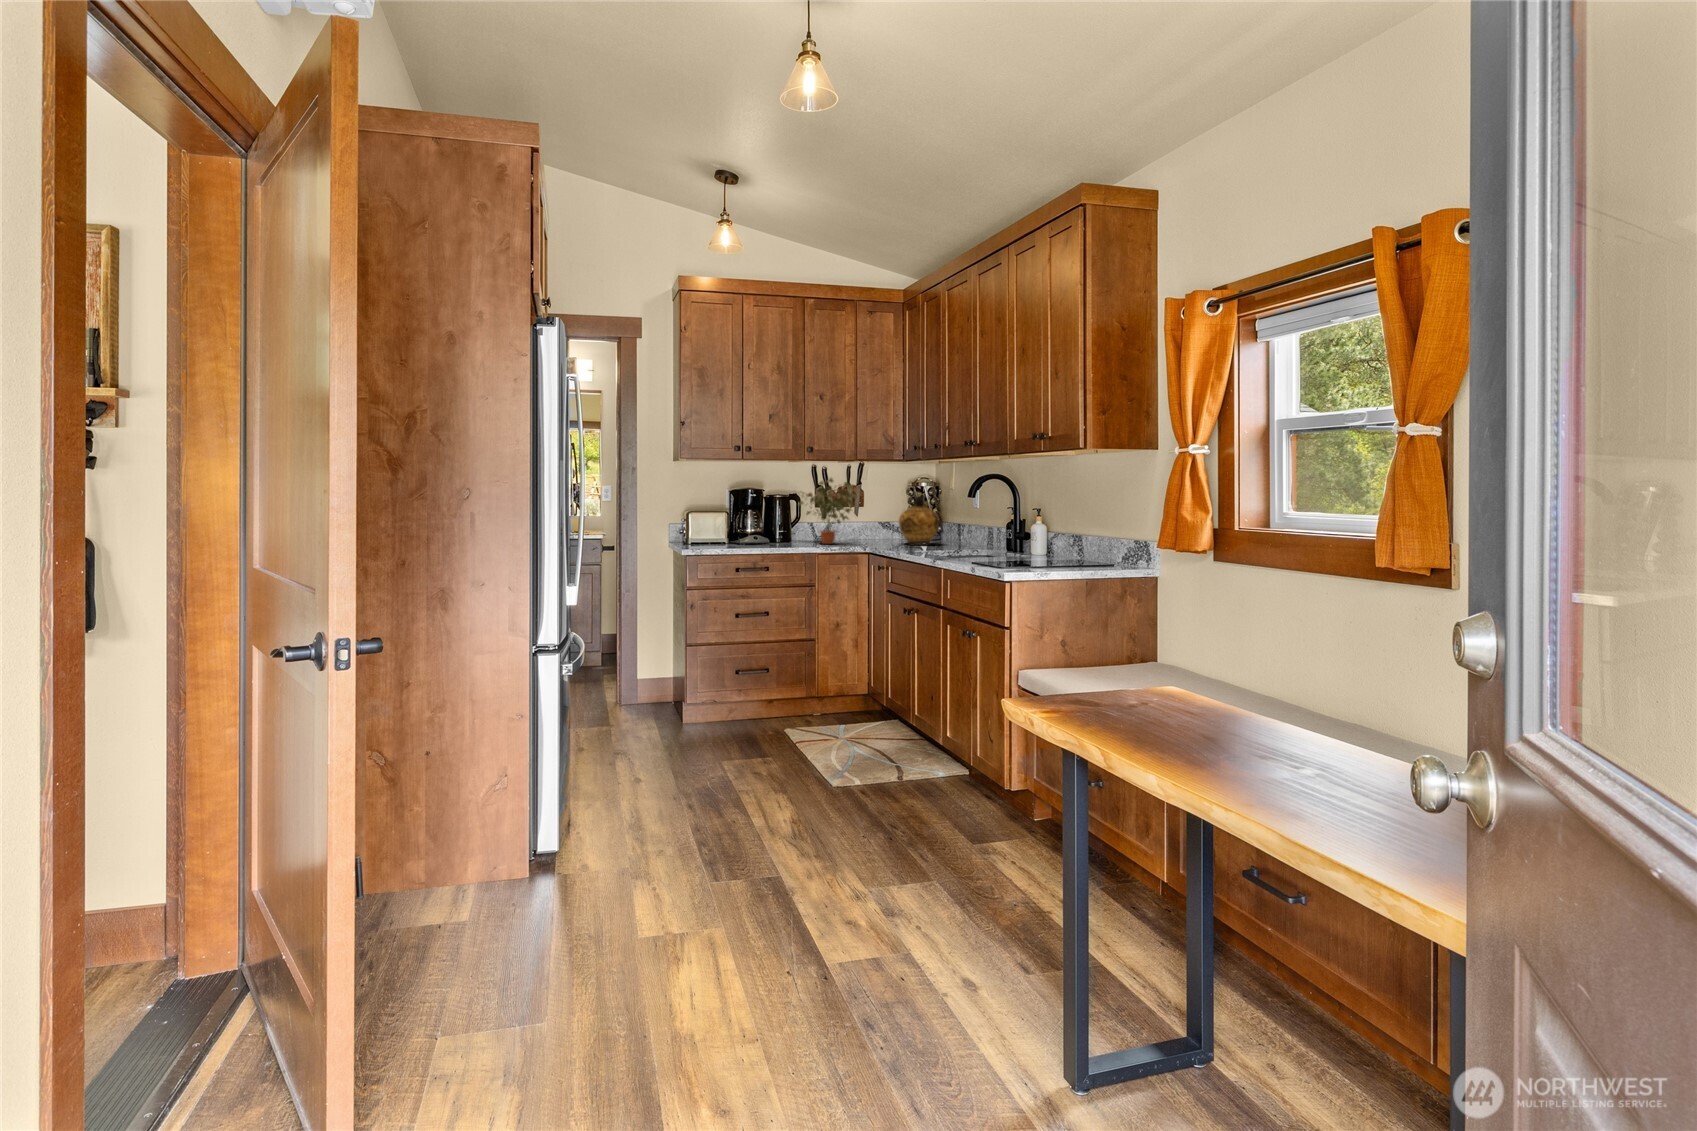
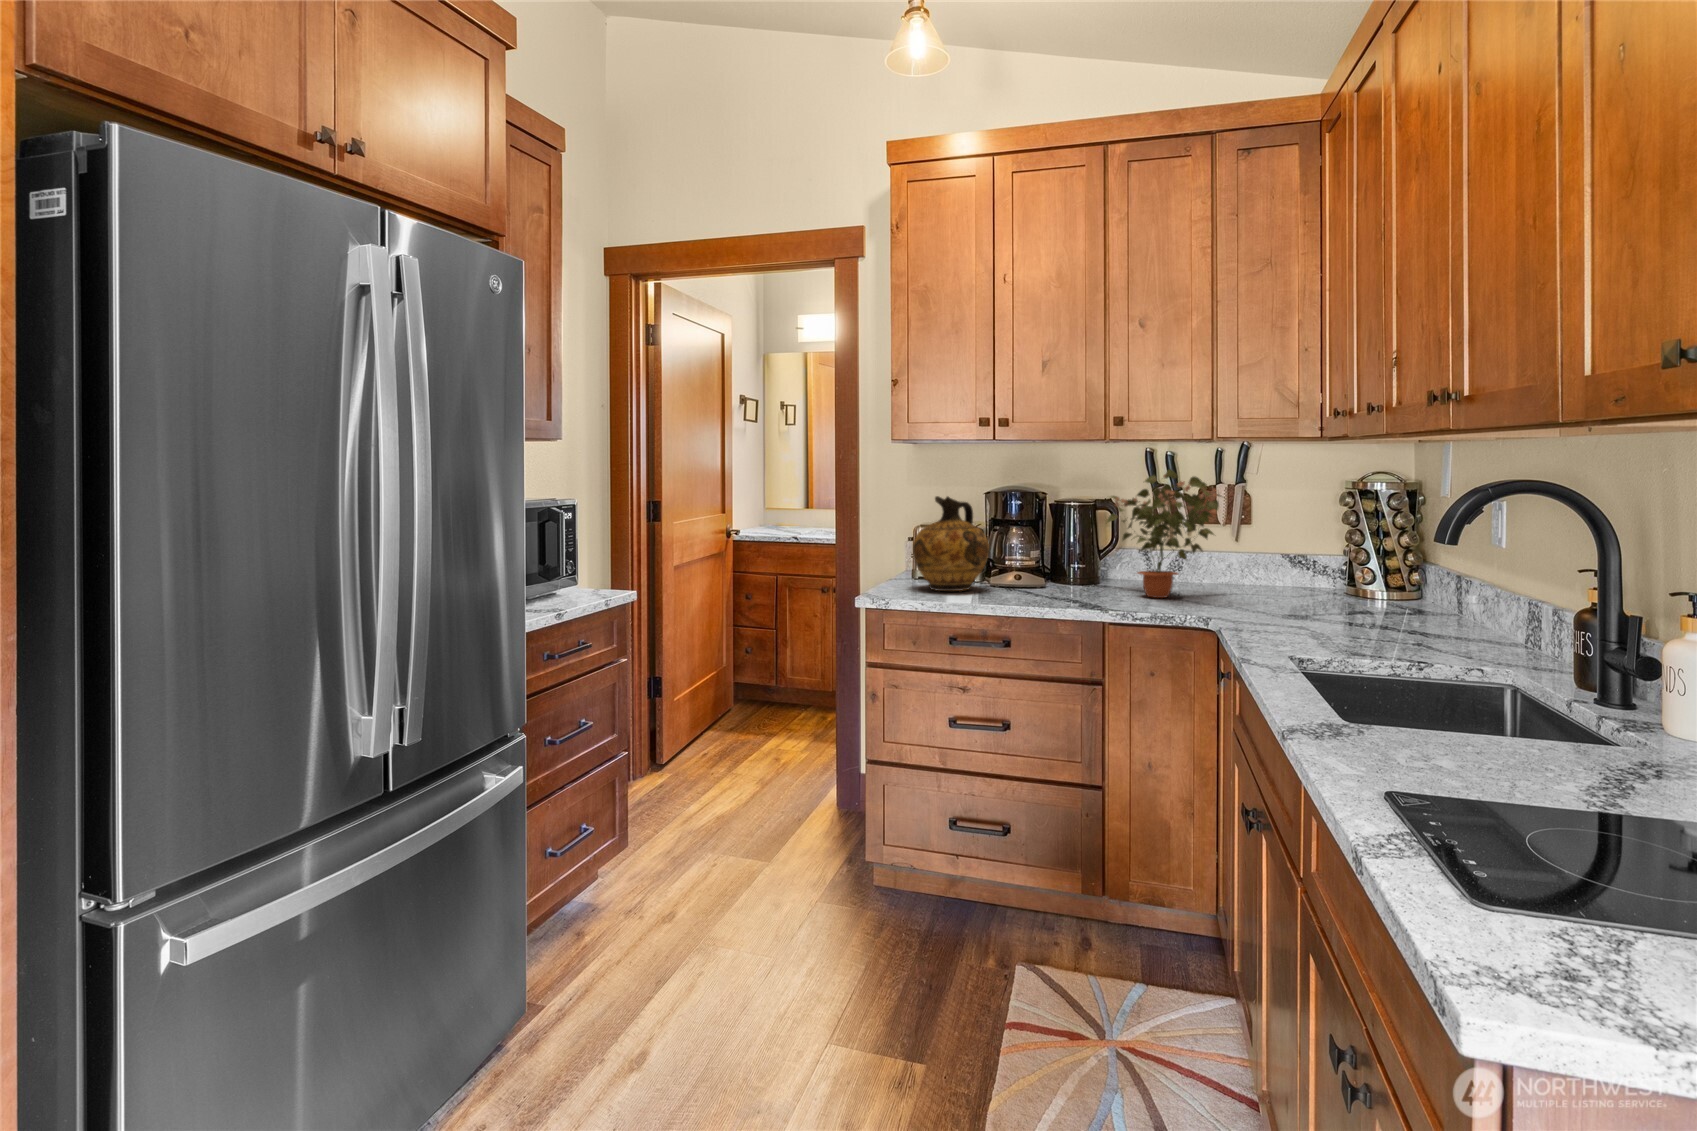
ceramic jug: present [899,495,940,545] -> present [913,496,989,591]

